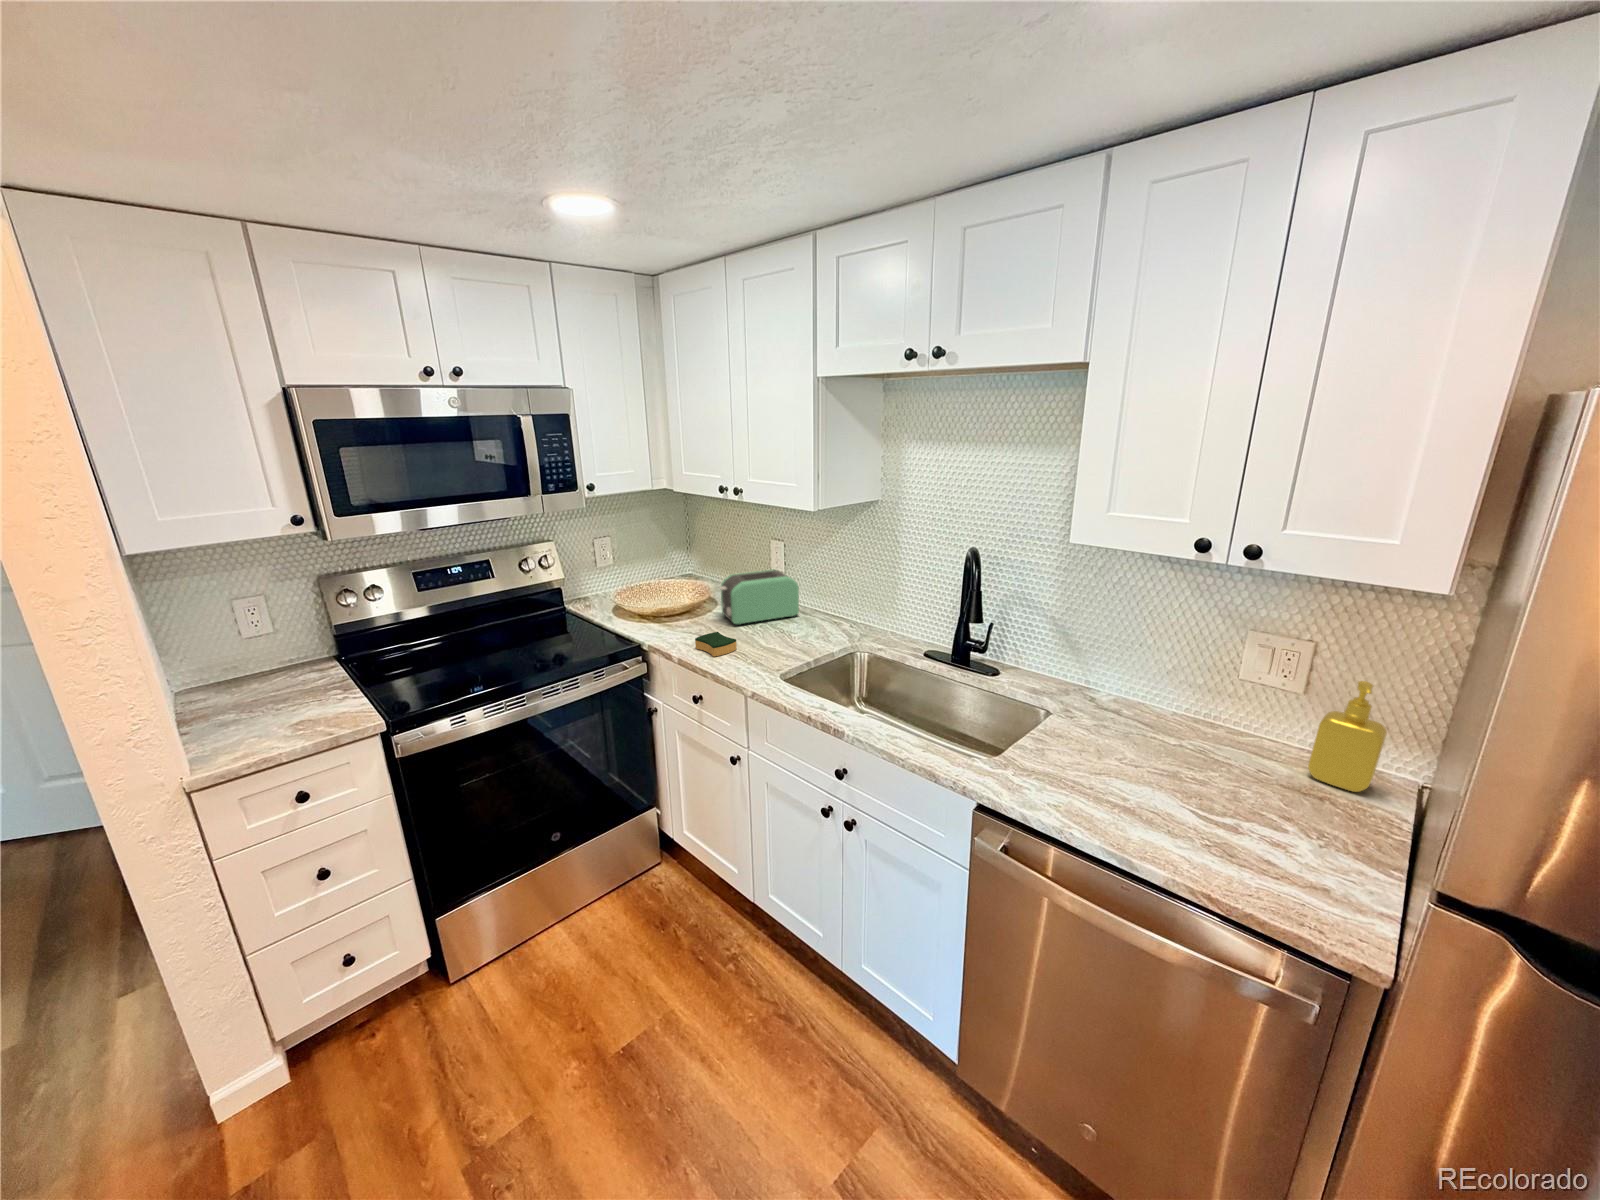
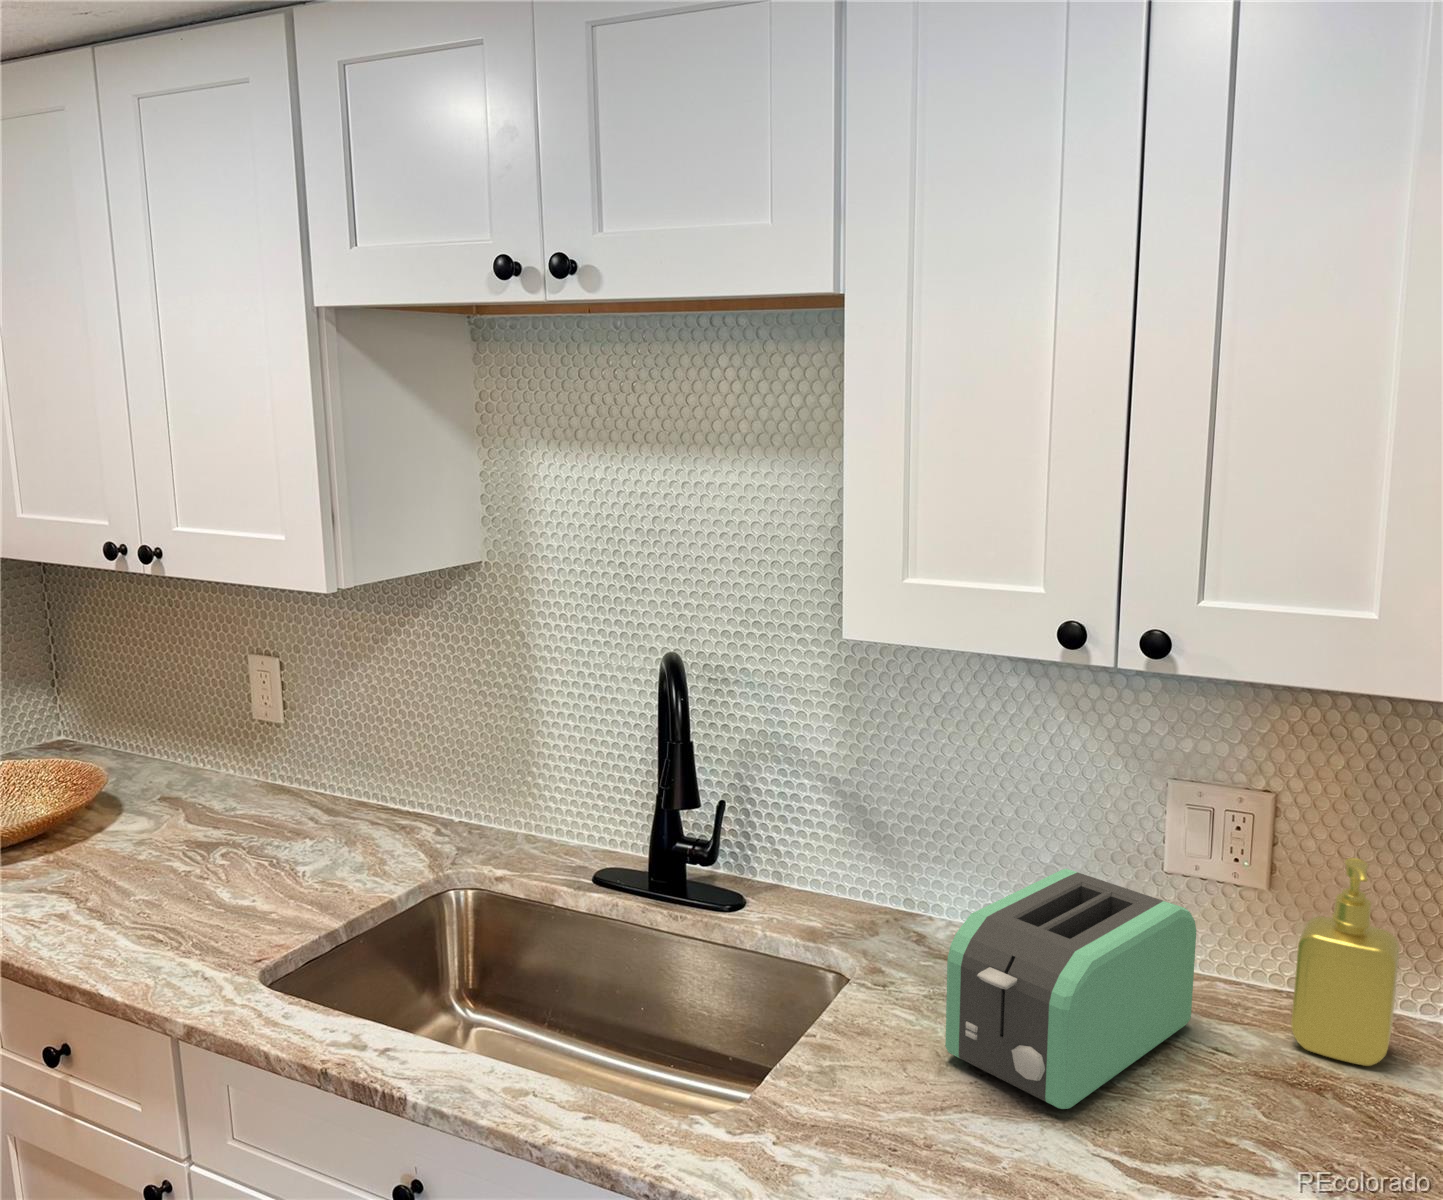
toaster: present [720,570,799,625] -> present [945,869,1196,1109]
sponge: present [695,632,737,657] -> none [48,881,157,945]

